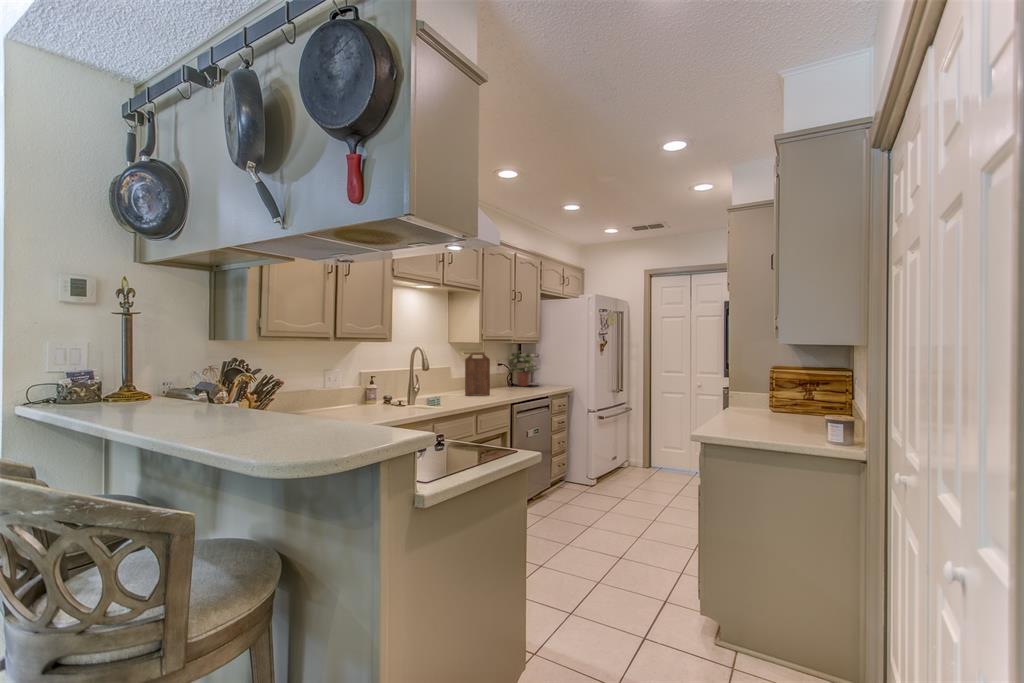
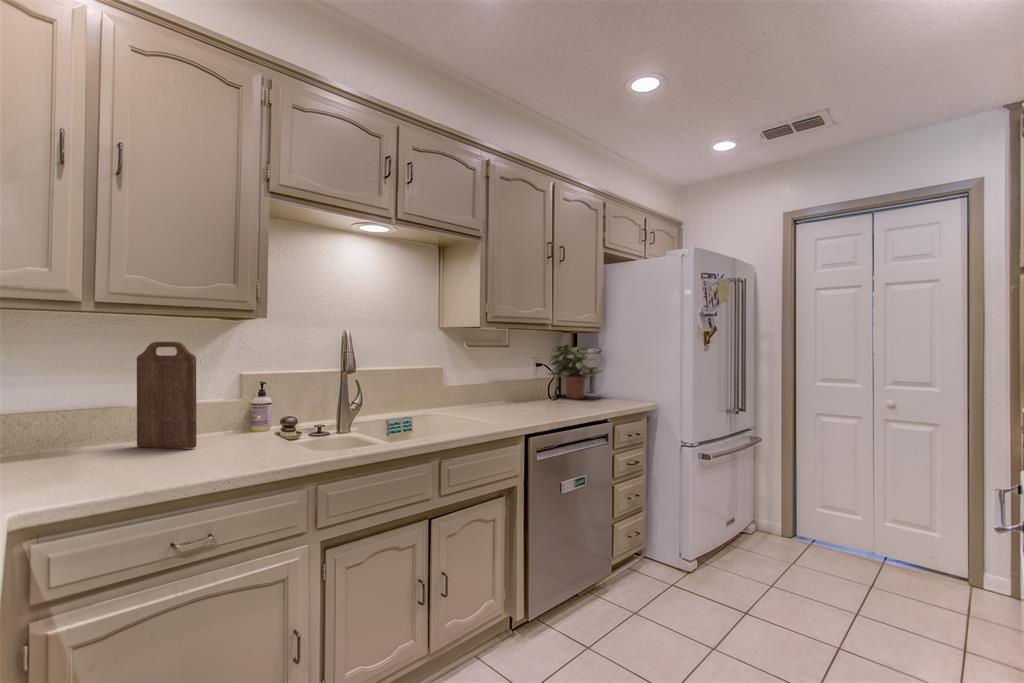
cutting board: present [465,353,490,396] -> present [137,342,196,448]

